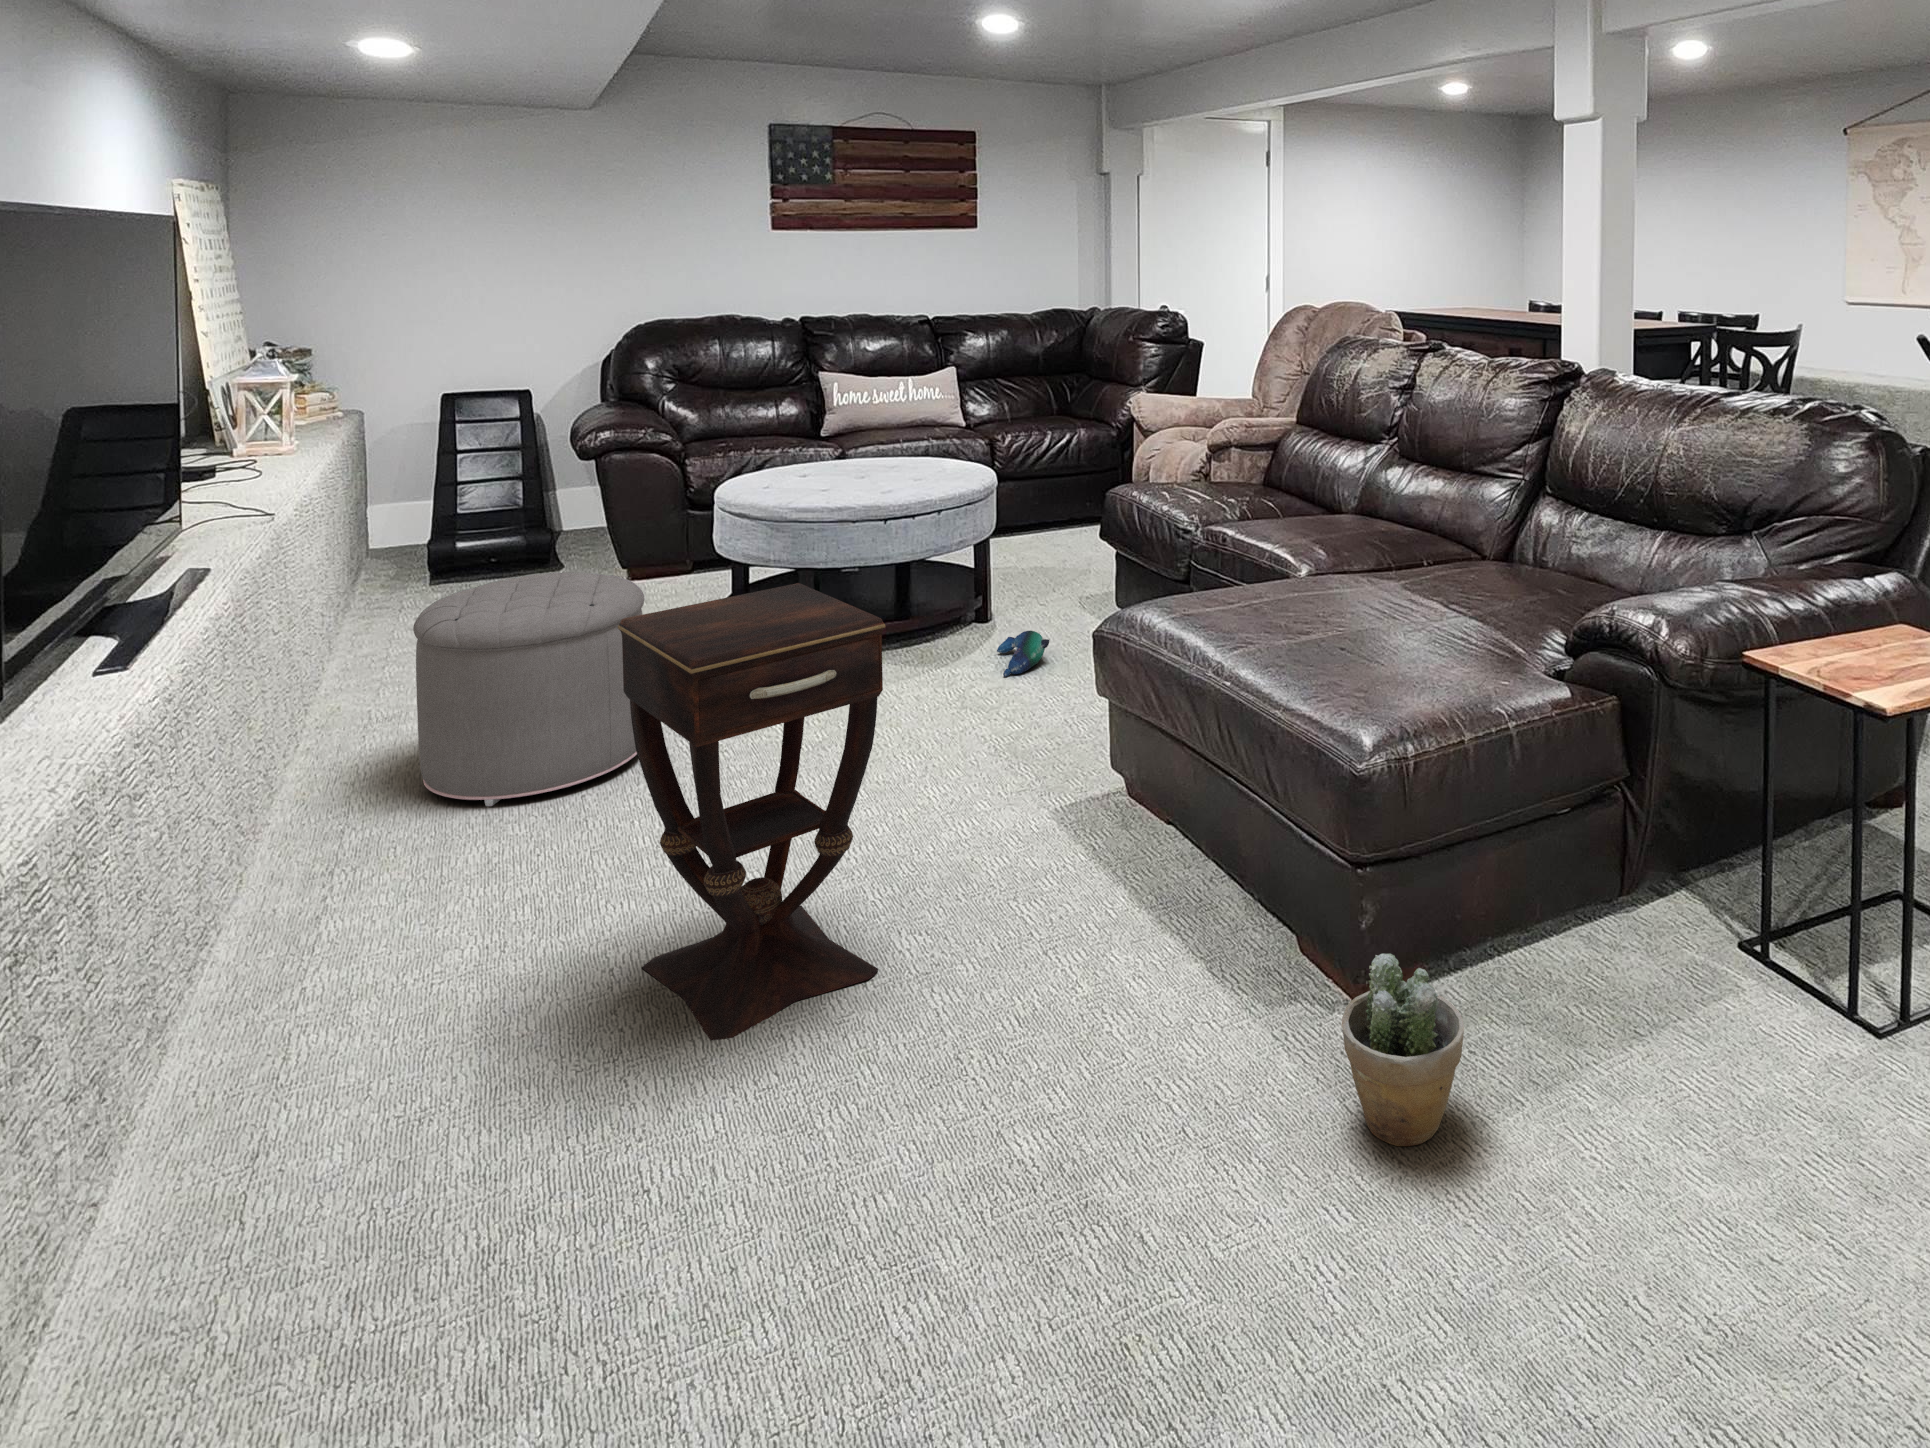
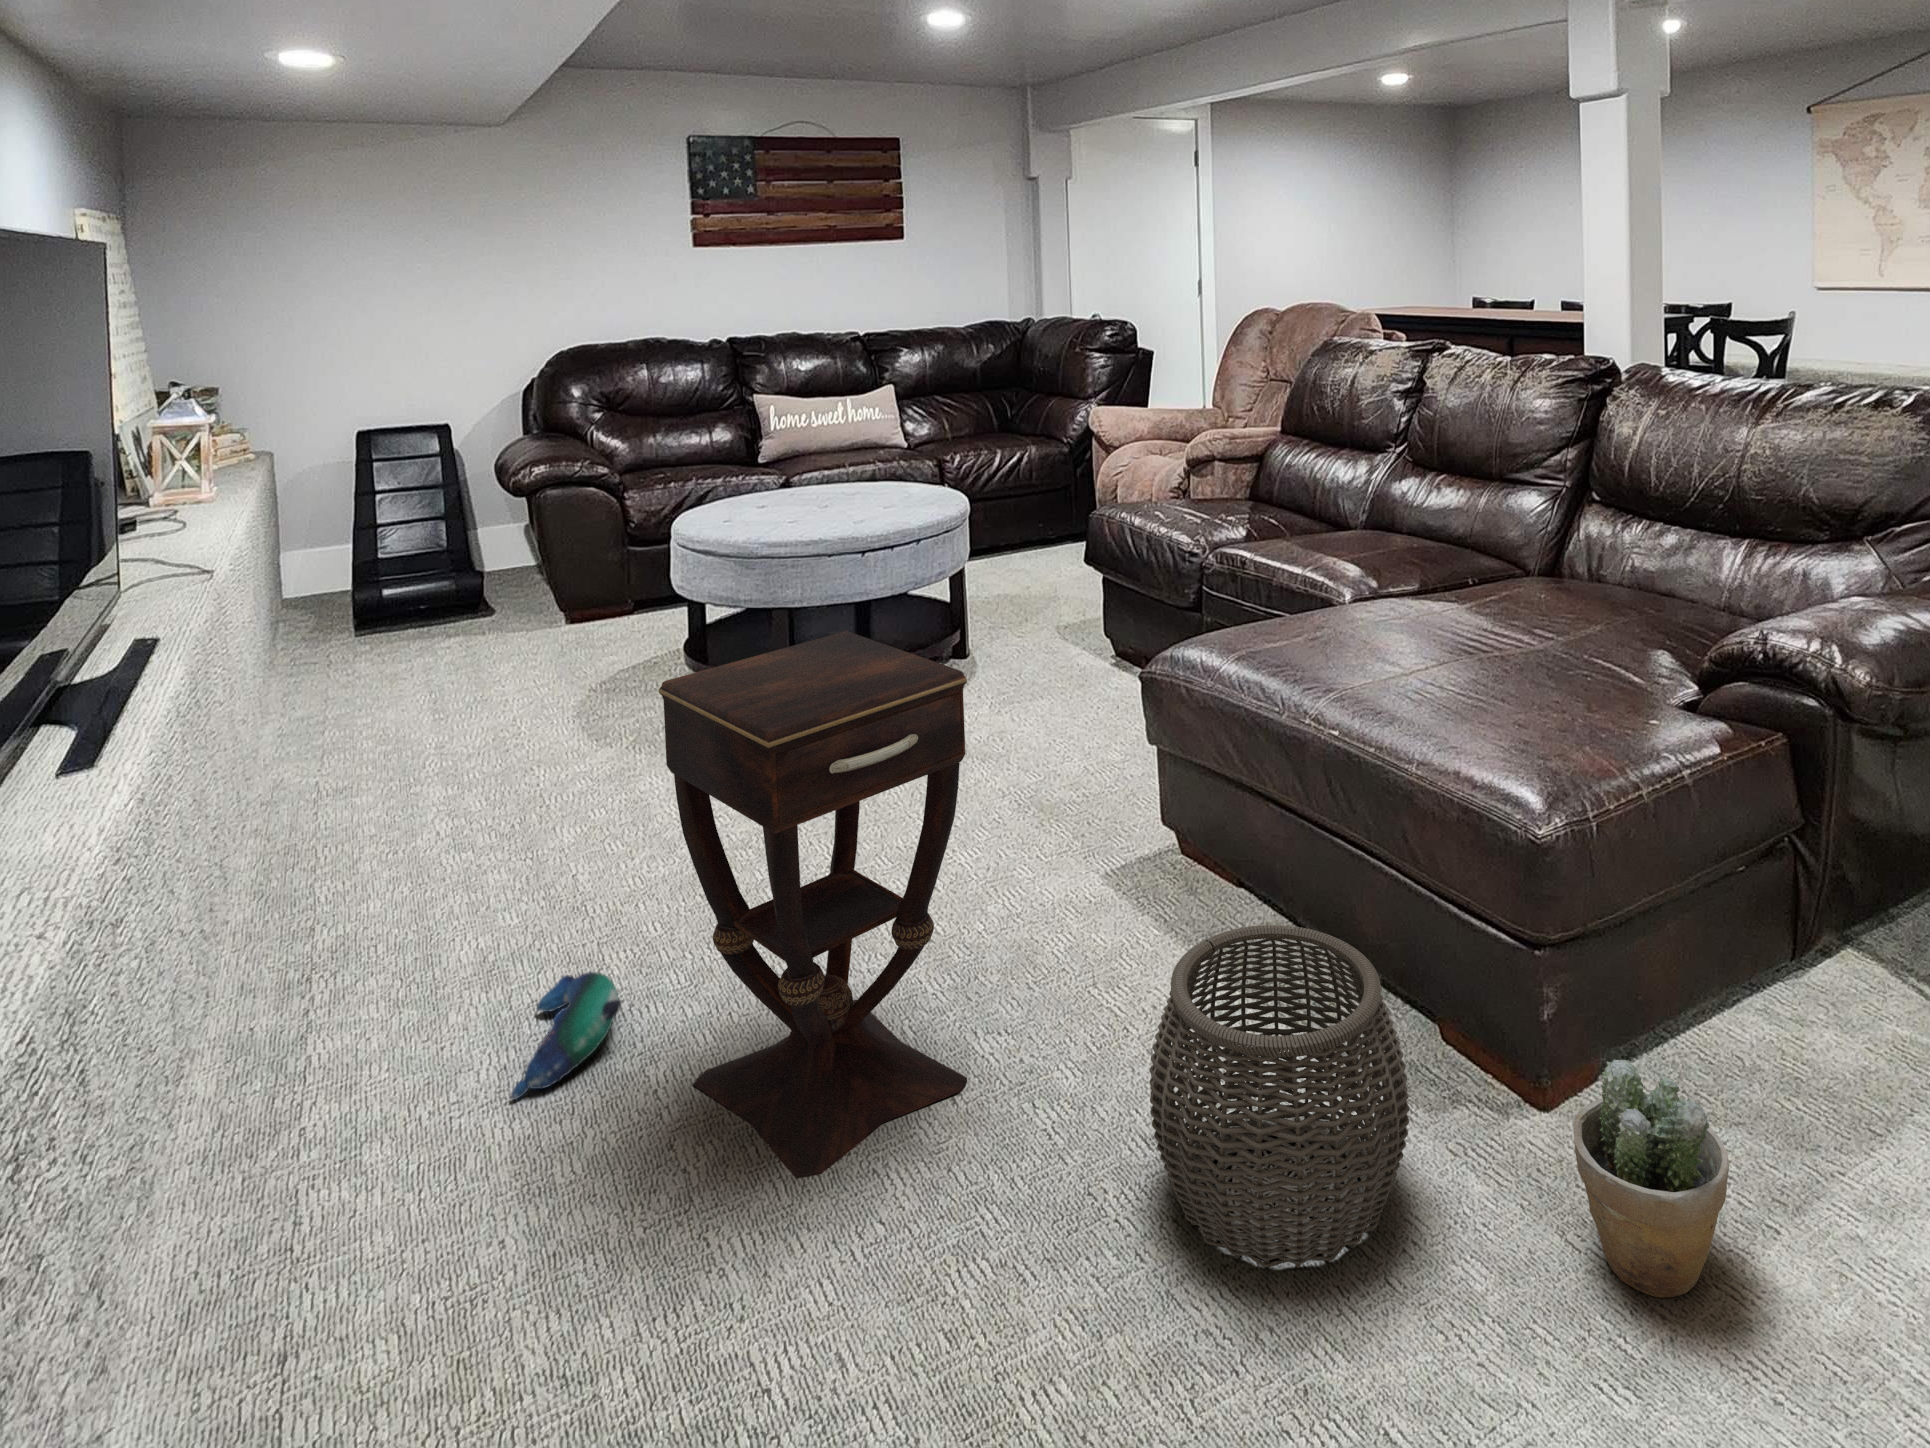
ottoman: present [413,572,644,806] -> none [384,621,635,888]
plush toy: present [997,631,1049,677] -> present [511,972,622,1100]
woven basket: none [1002,841,1224,1117] -> present [1149,925,1410,1268]

